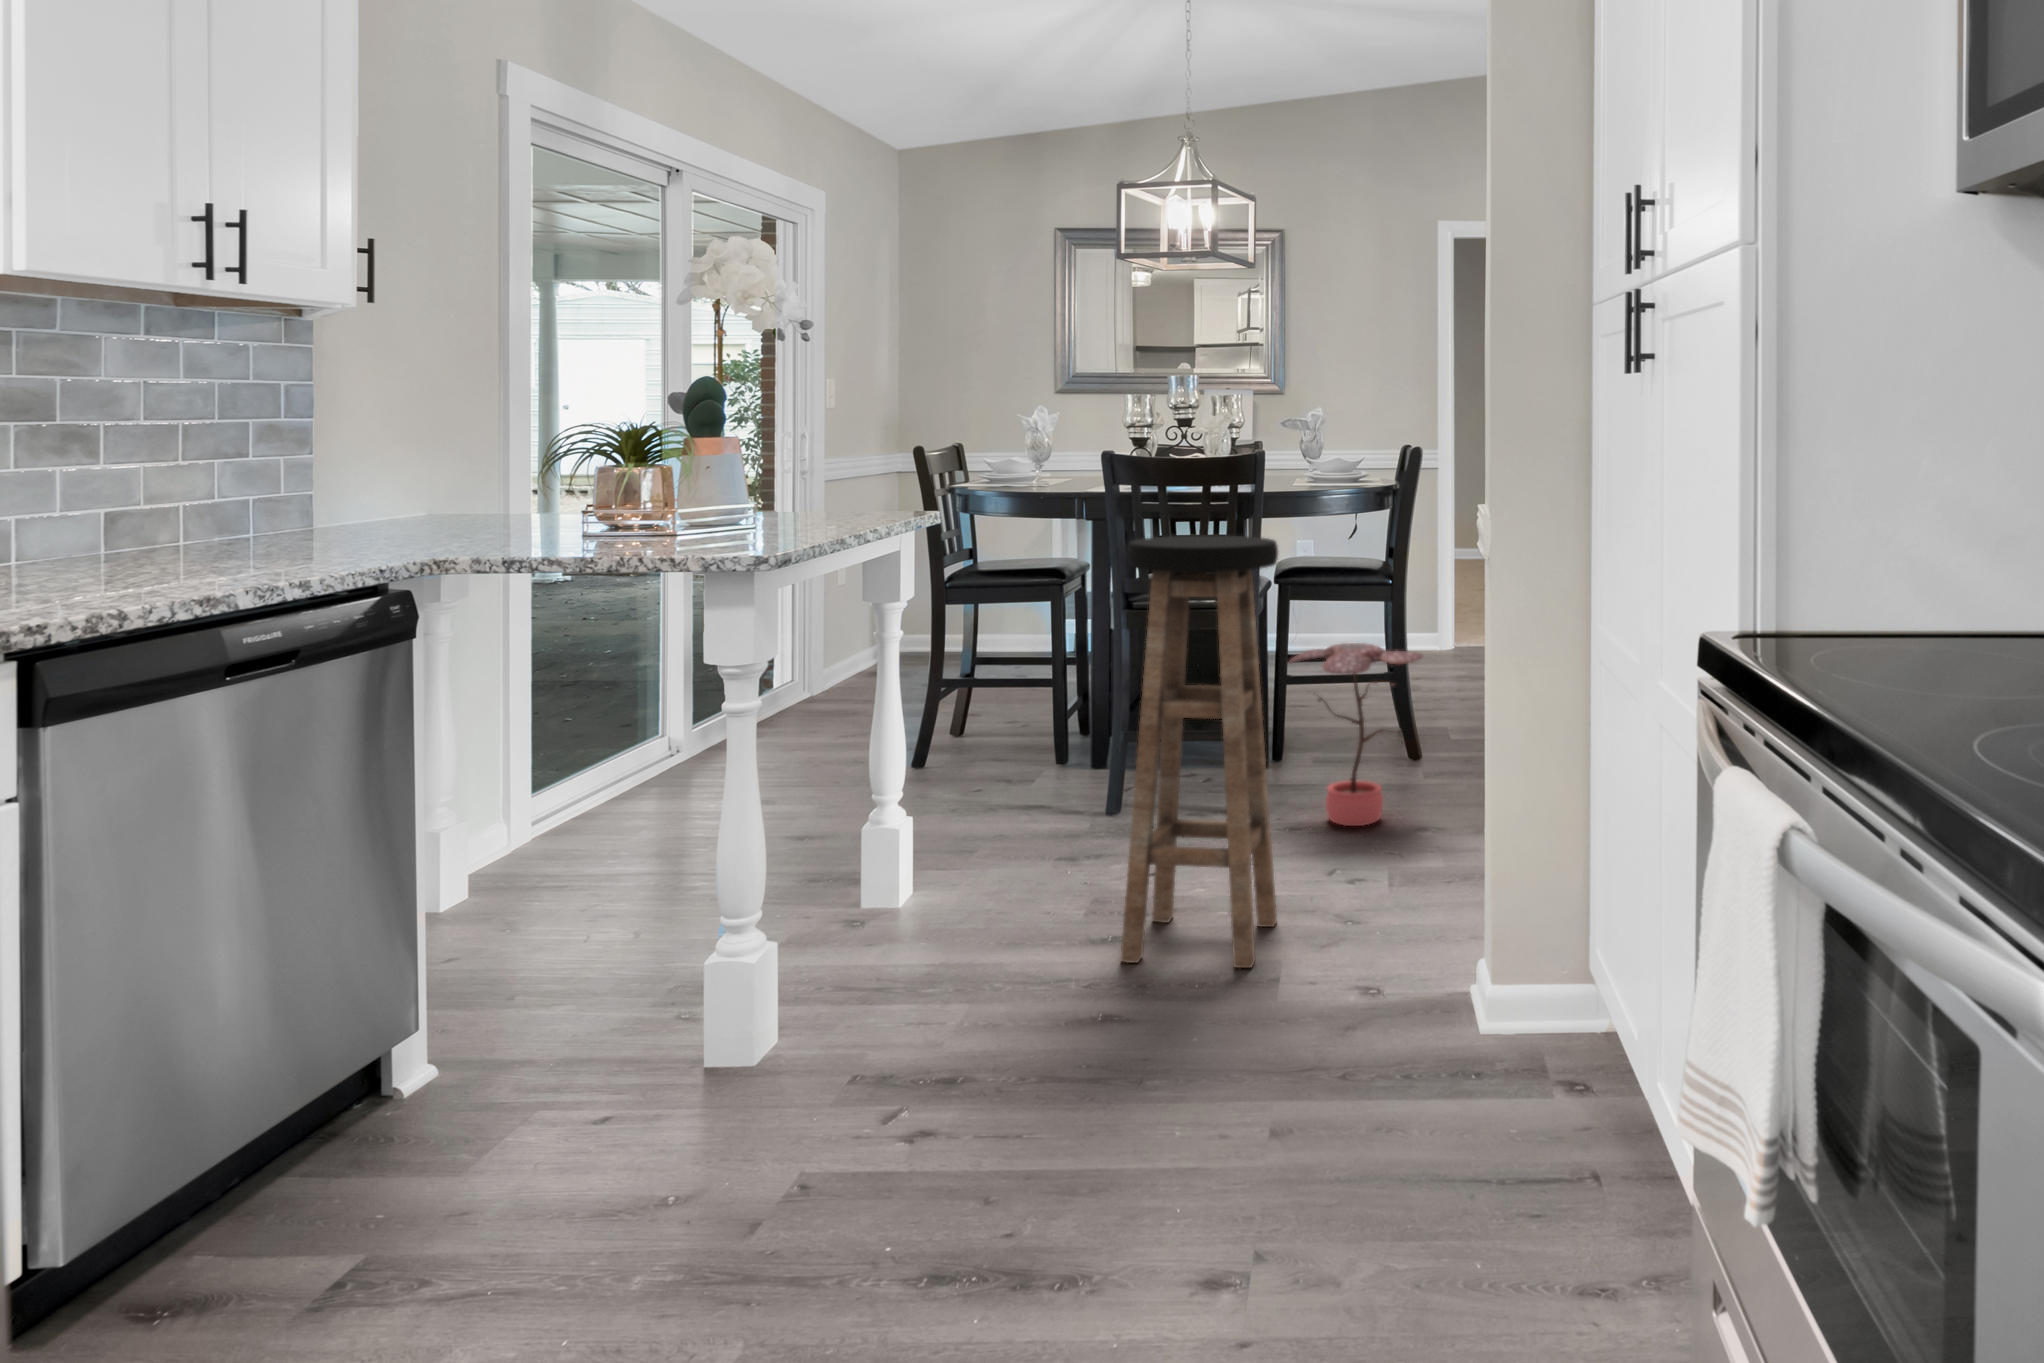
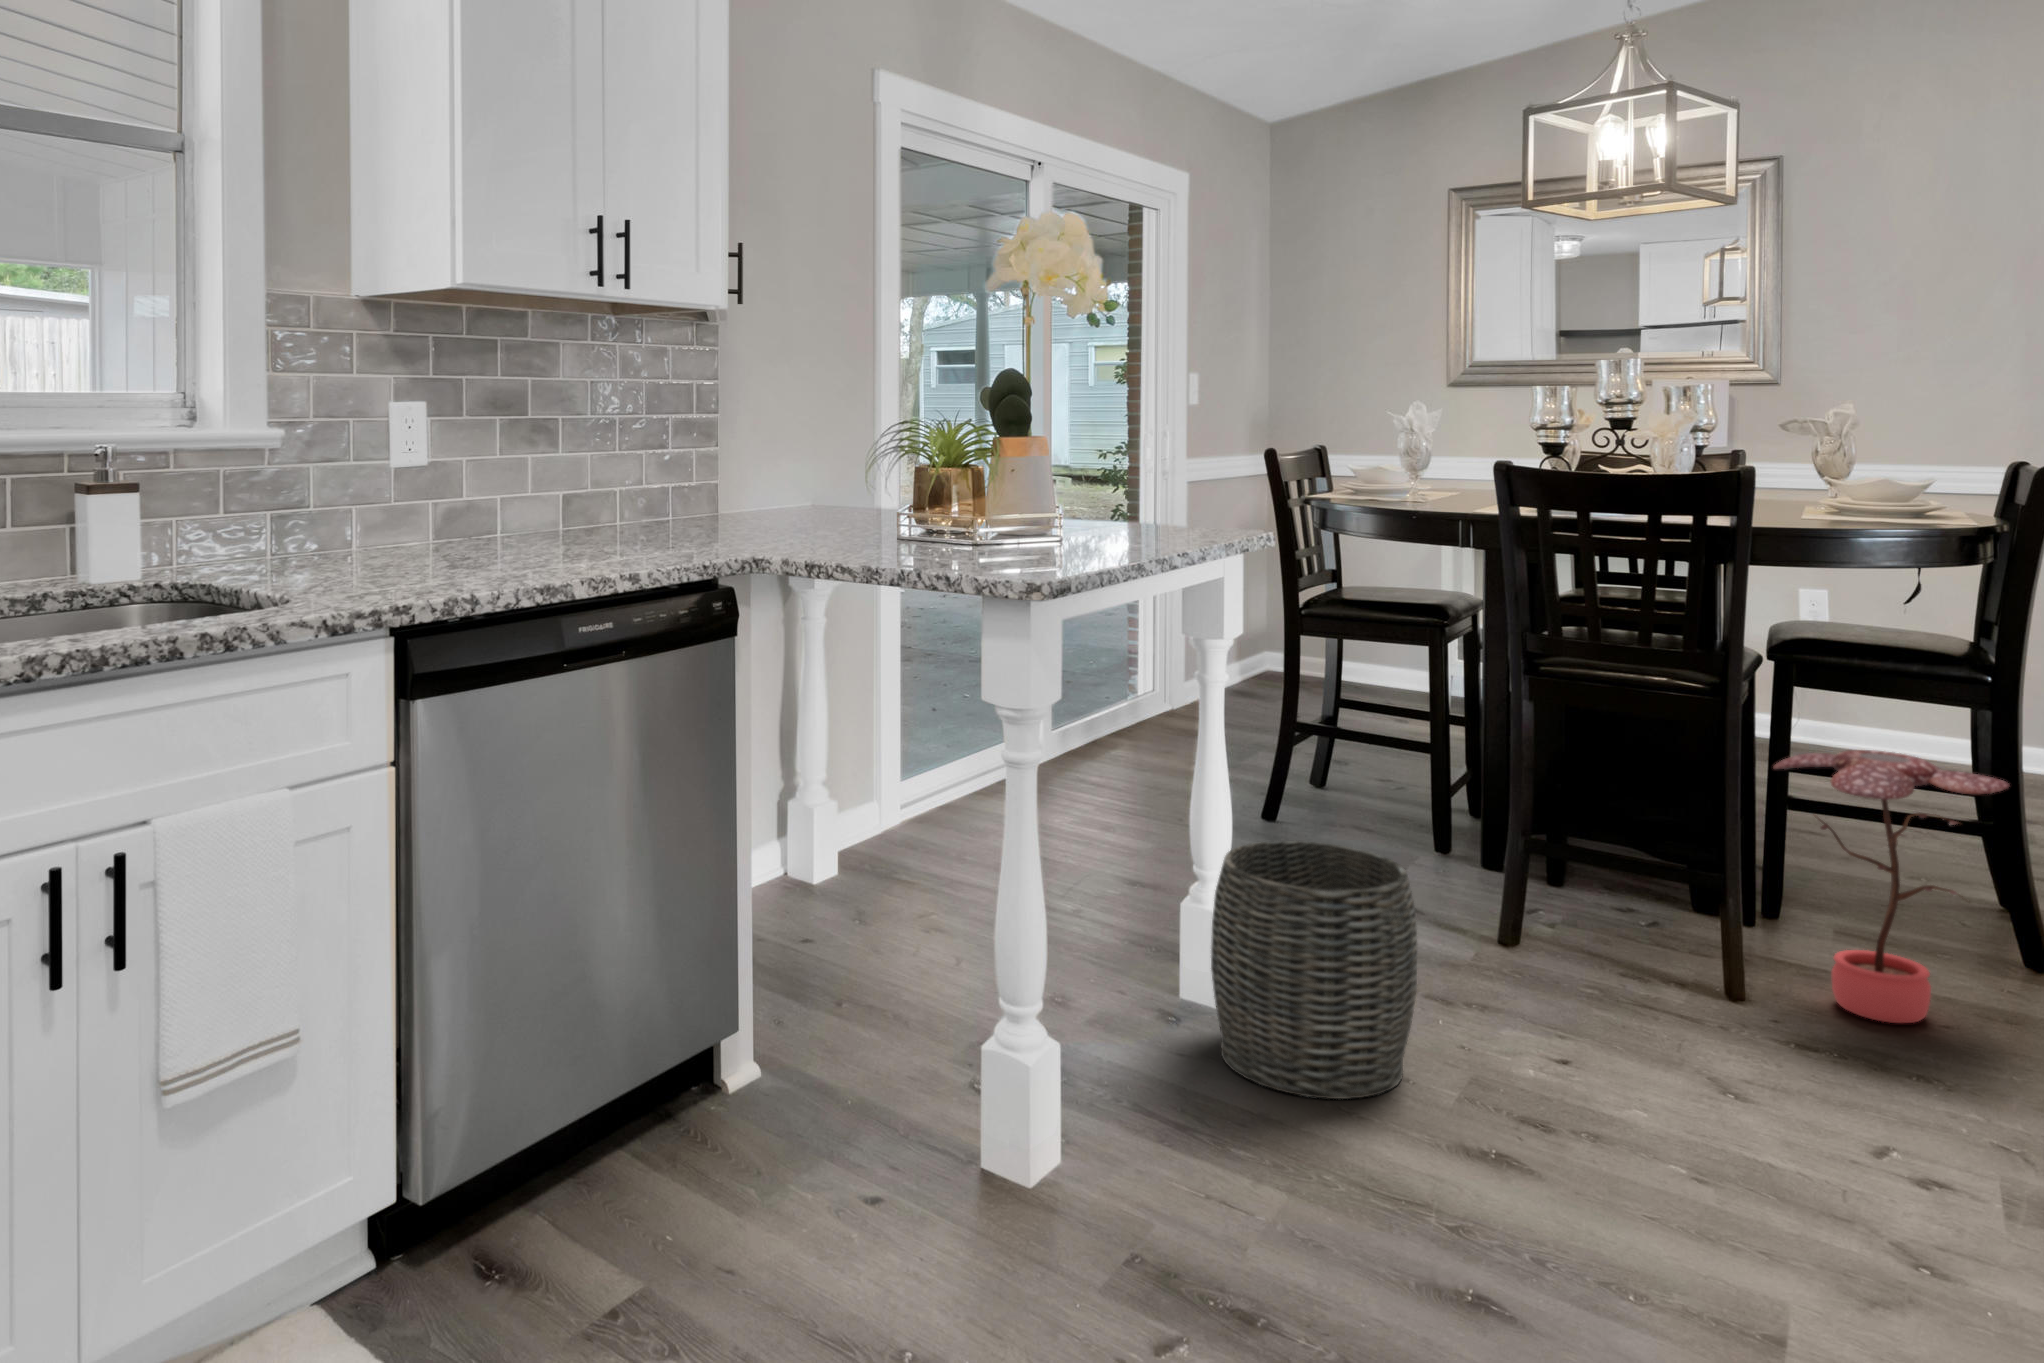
bar stool: present [1120,535,1278,968] -> none [1508,581,1764,1216]
woven basket: none [886,760,1050,959] -> present [1211,841,1417,1099]

